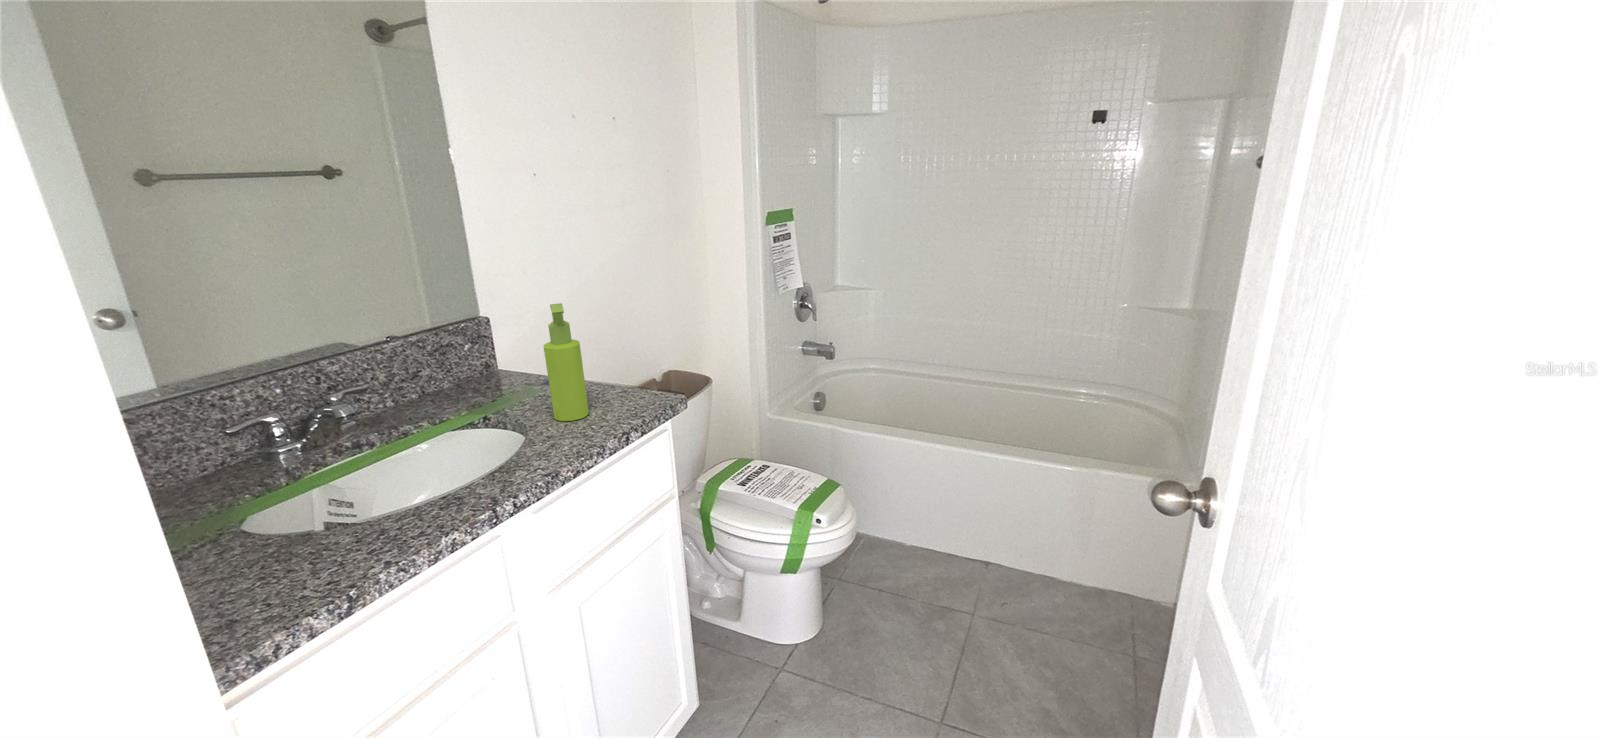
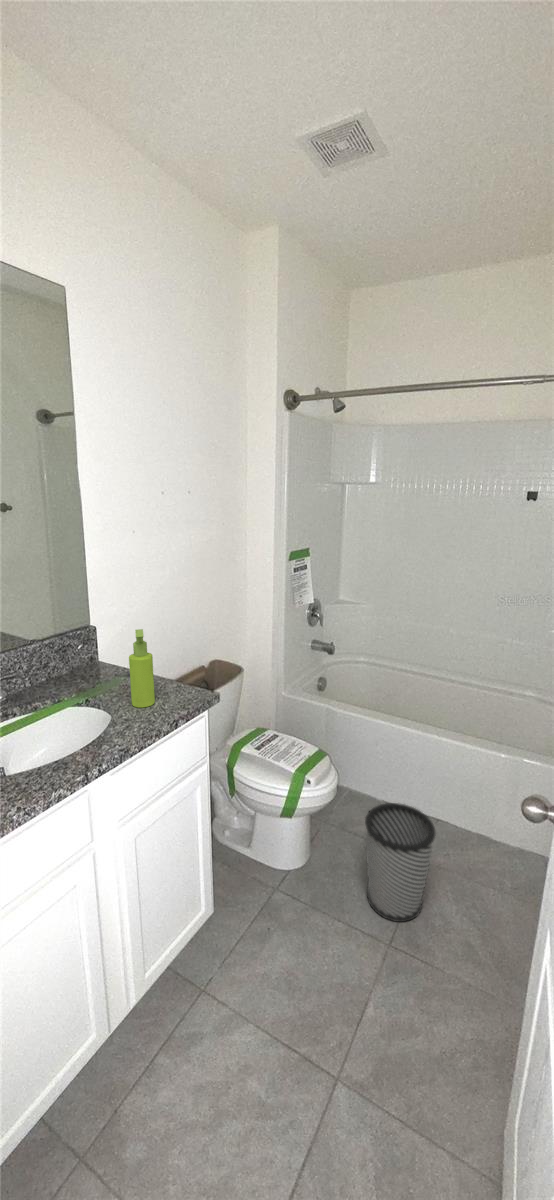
wastebasket: none [898,542,995,696] -> present [365,803,435,922]

